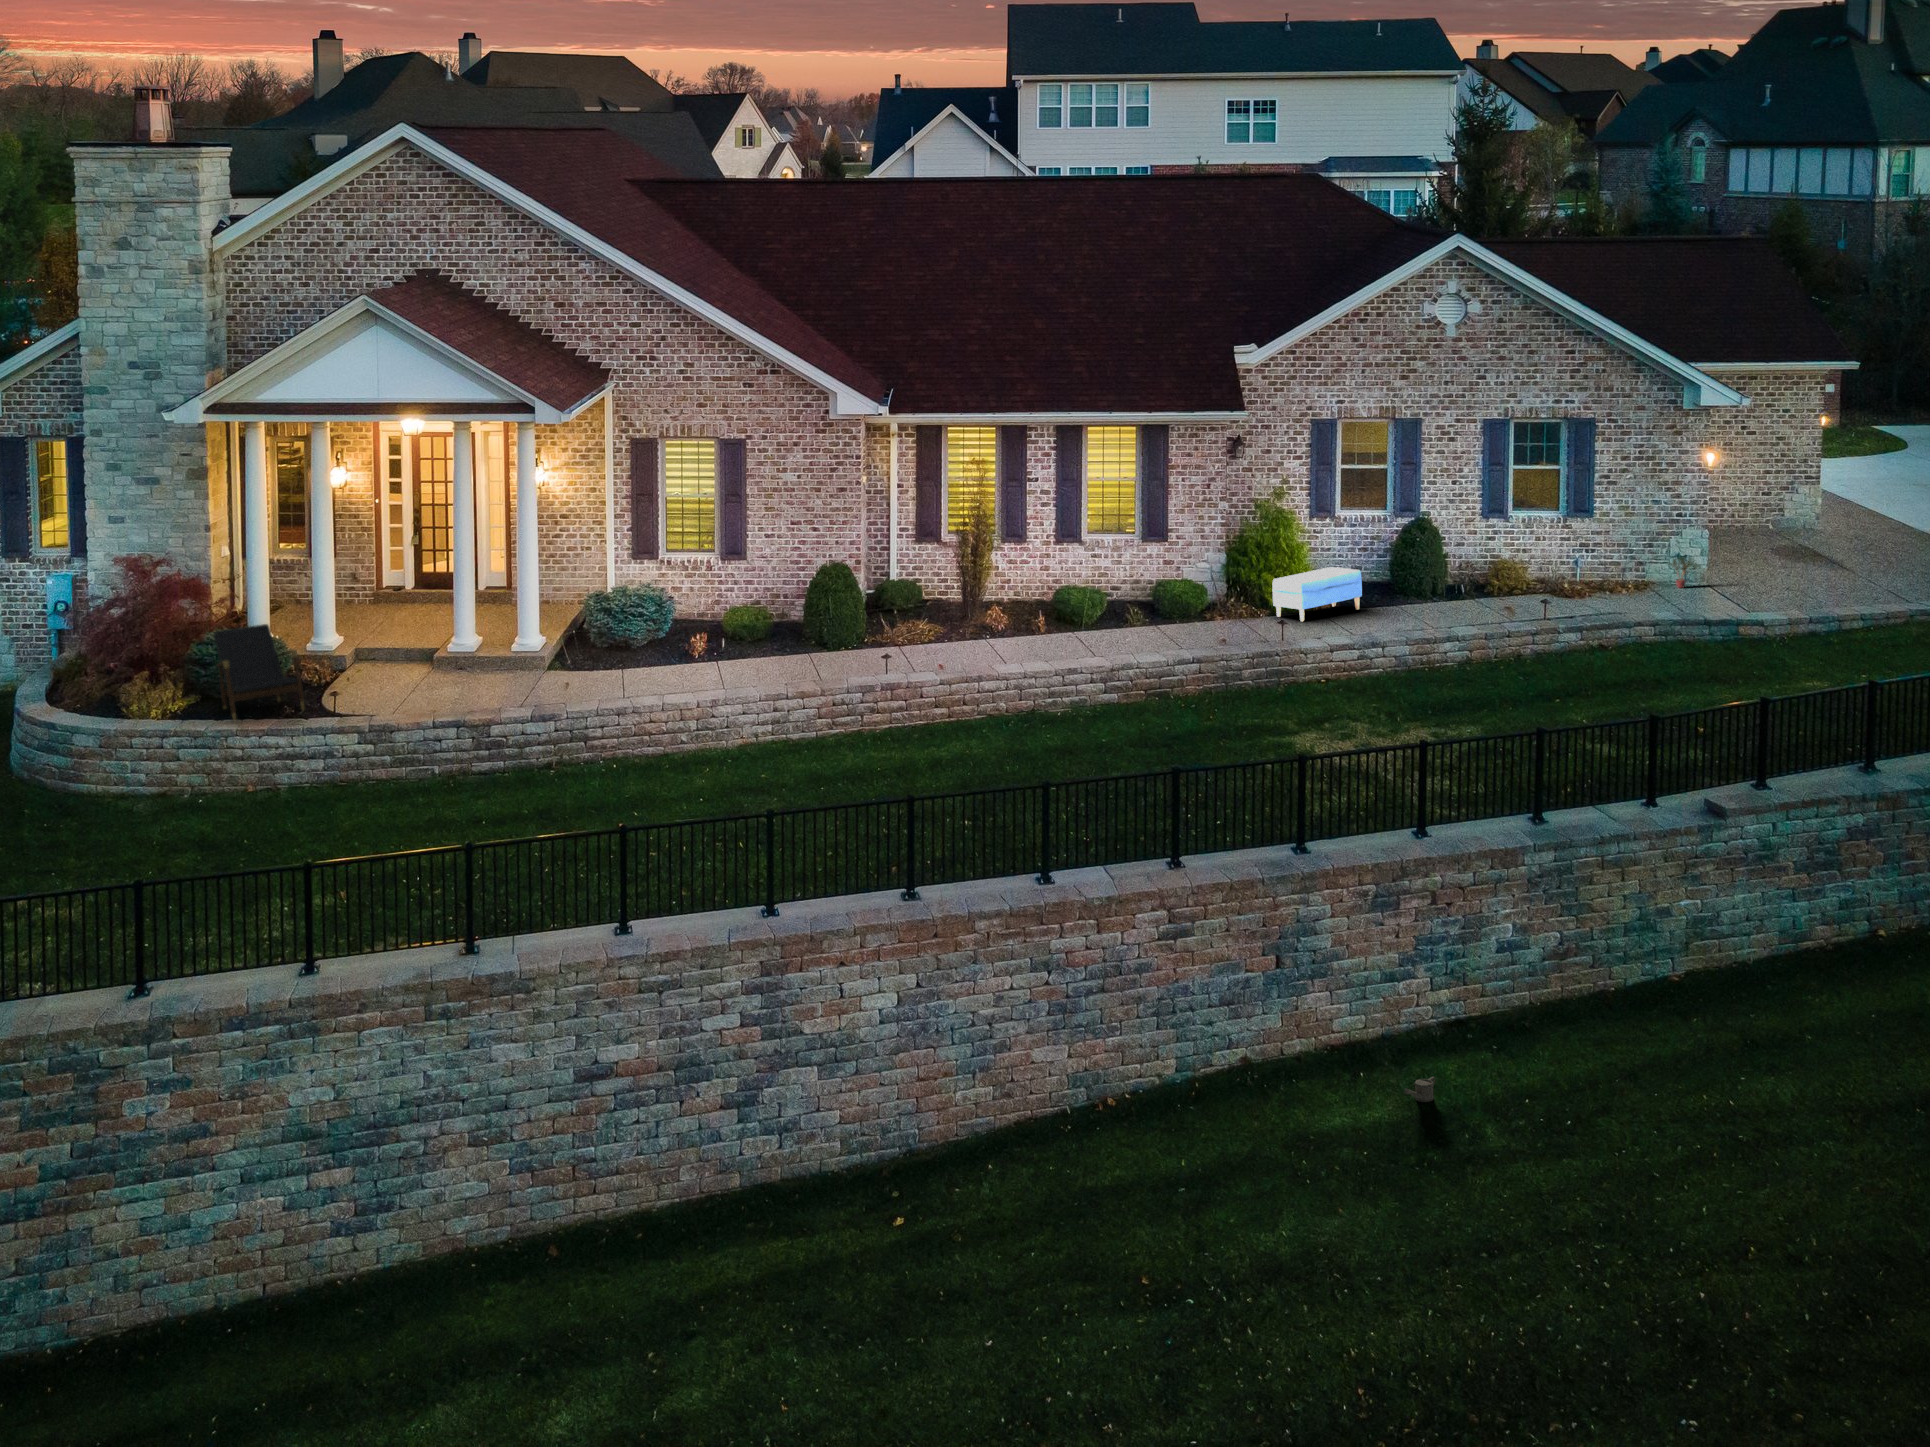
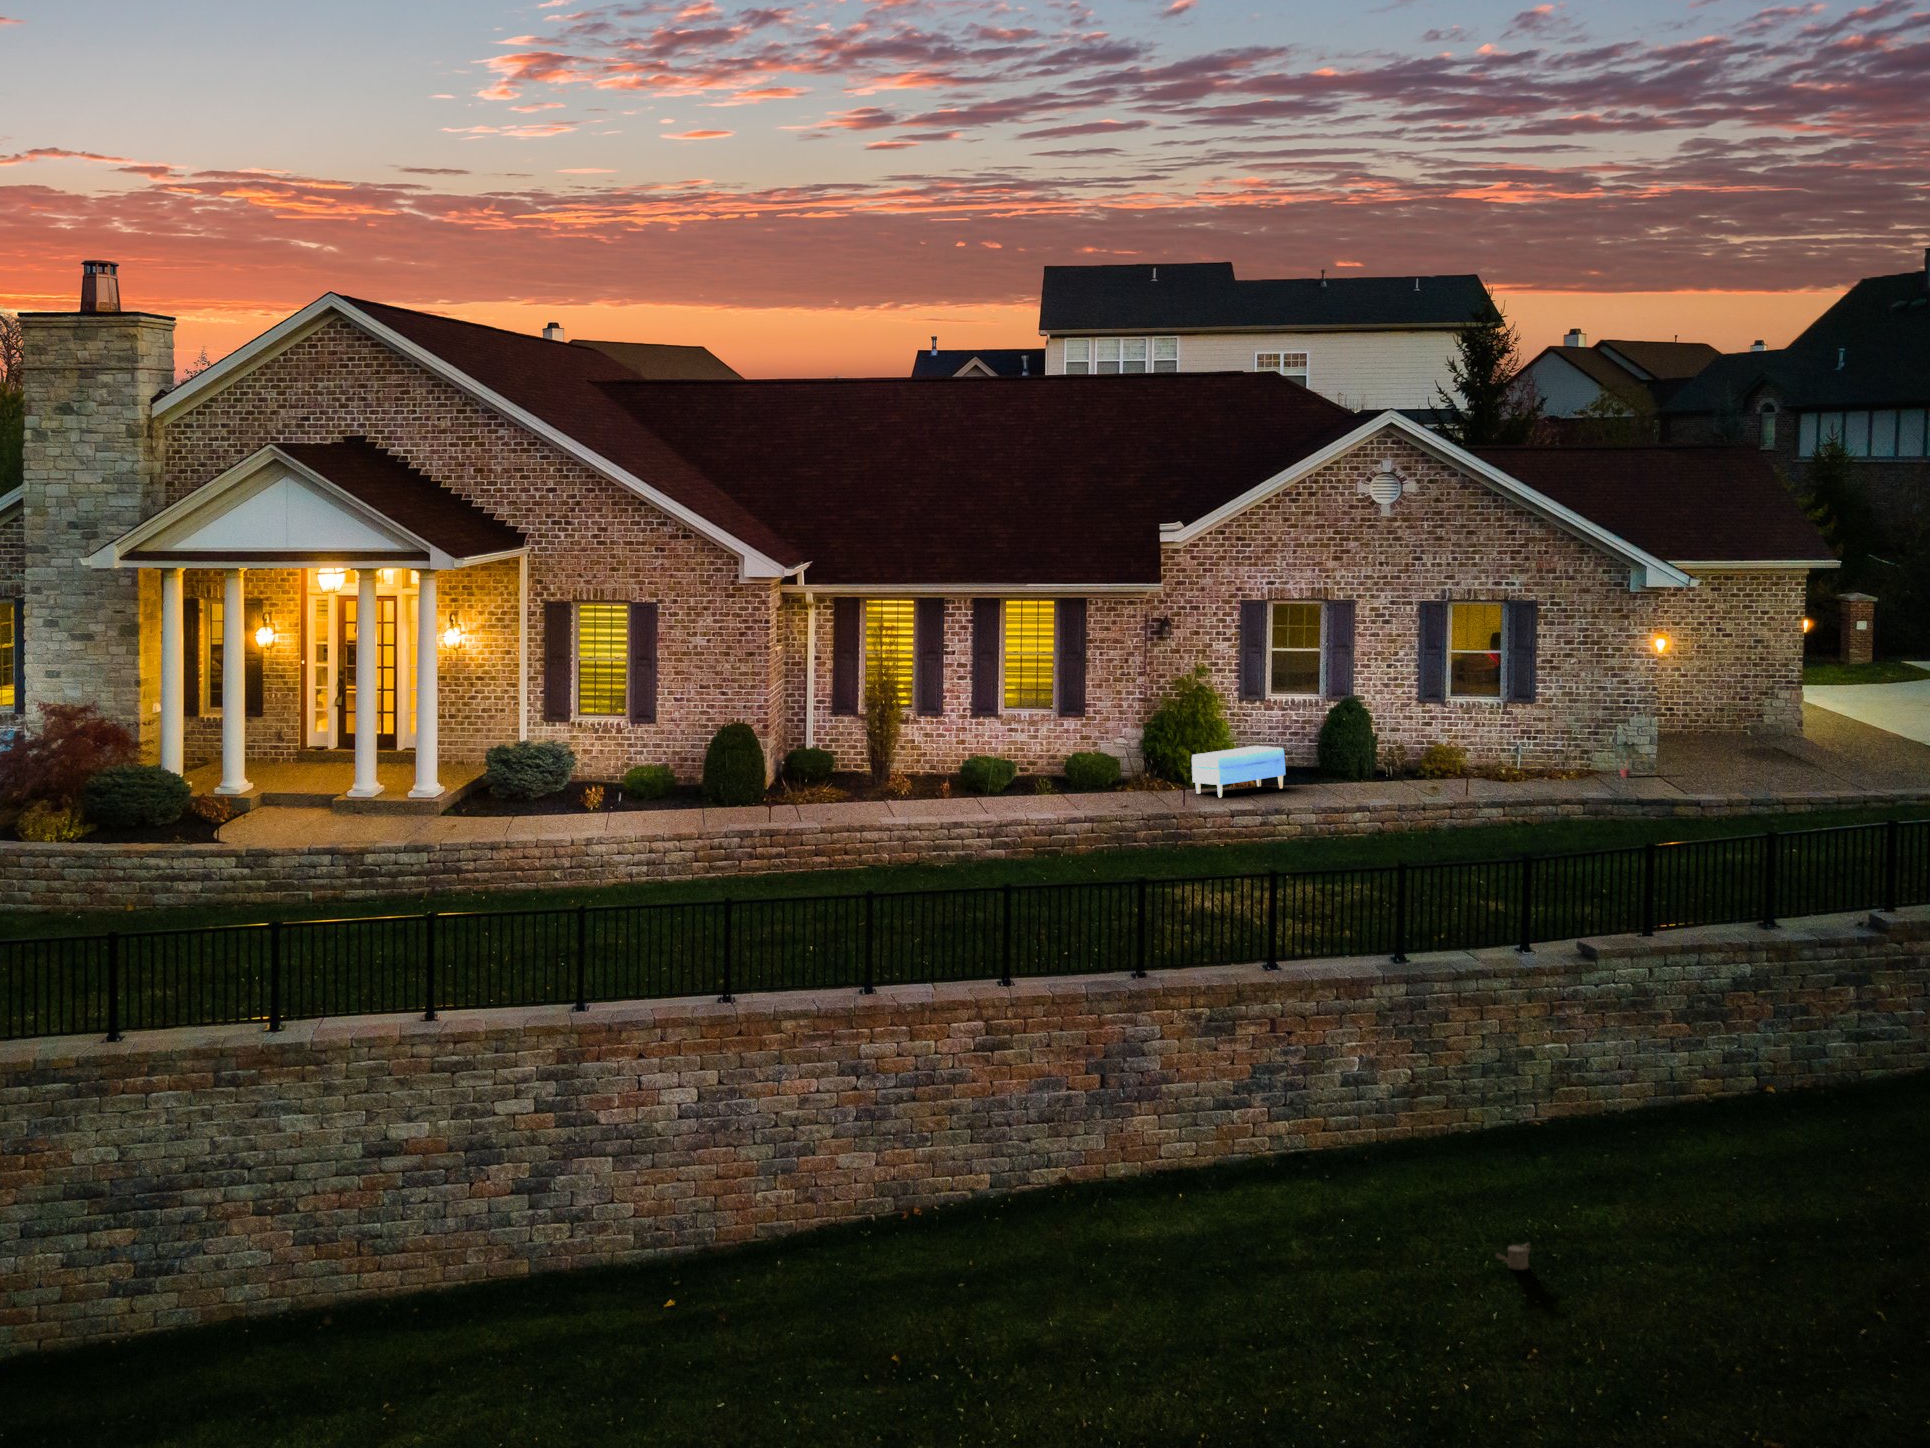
lounge chair: present [213,624,304,722] -> none [98,761,183,855]
watering can: present [1405,1077,1435,1102] -> present [1496,1244,1530,1270]

